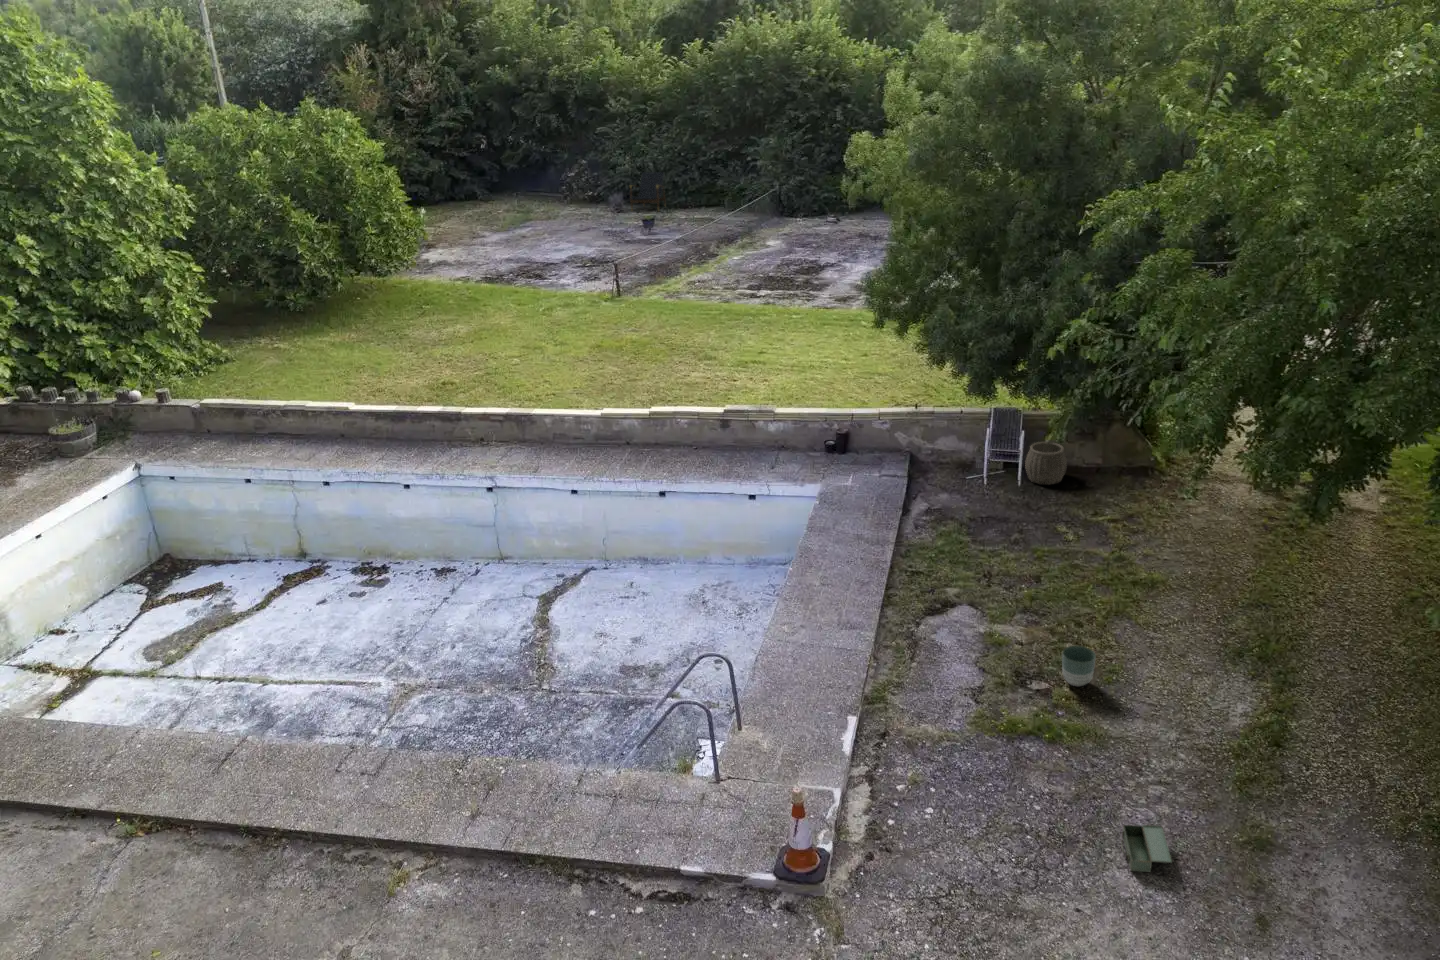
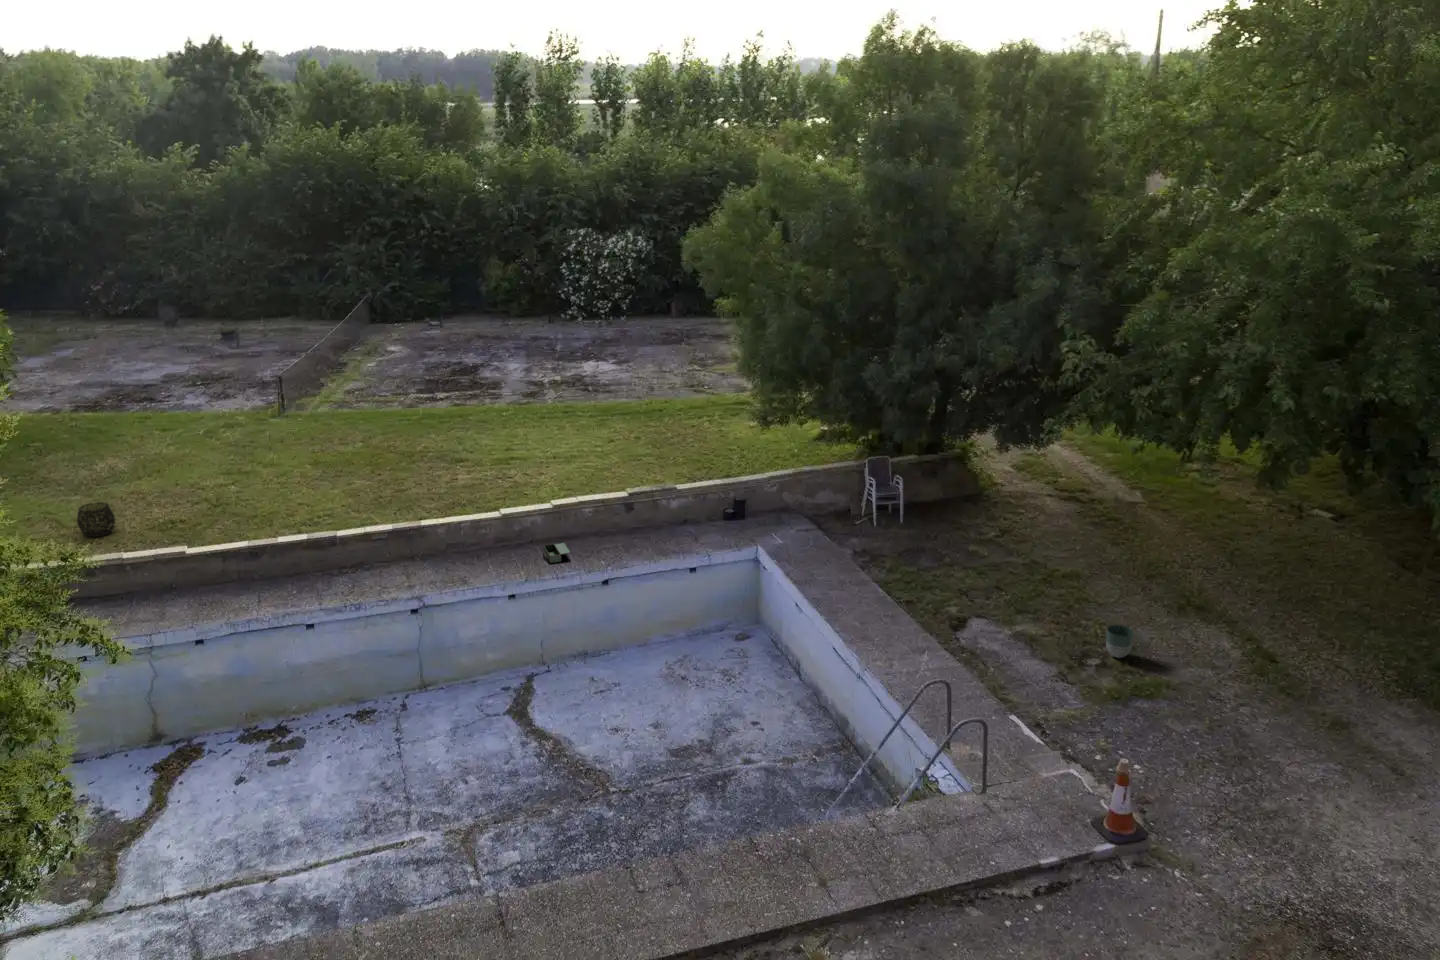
lounge chair: present [630,172,666,210] -> none [176,281,219,326]
woven basket: present [1025,442,1067,484] -> present [77,502,115,538]
toolbox: present [1121,825,1172,872] -> present [544,542,571,563]

